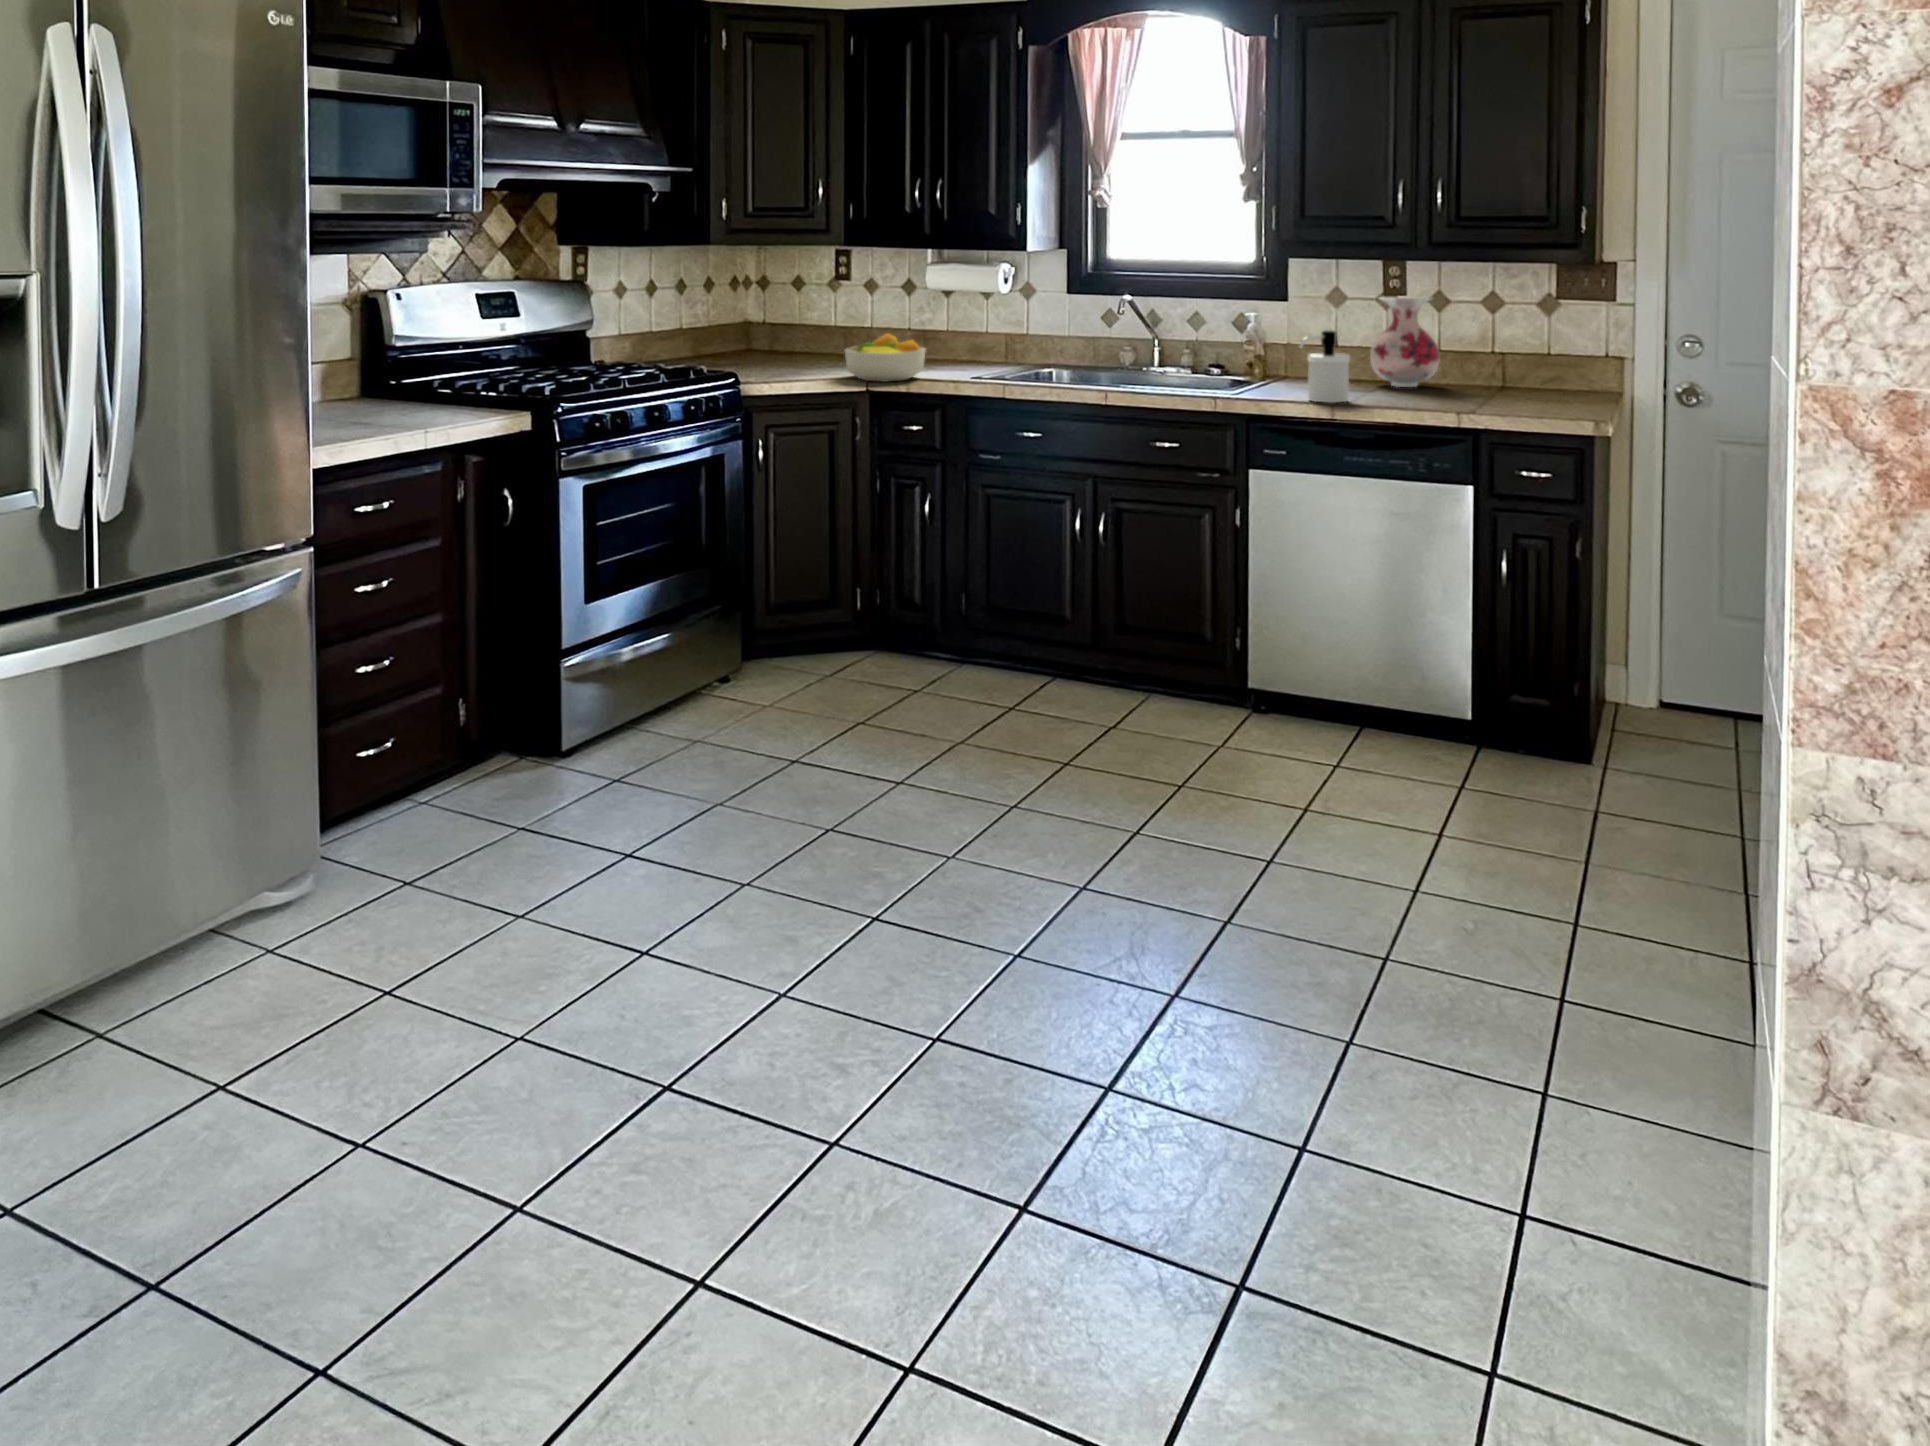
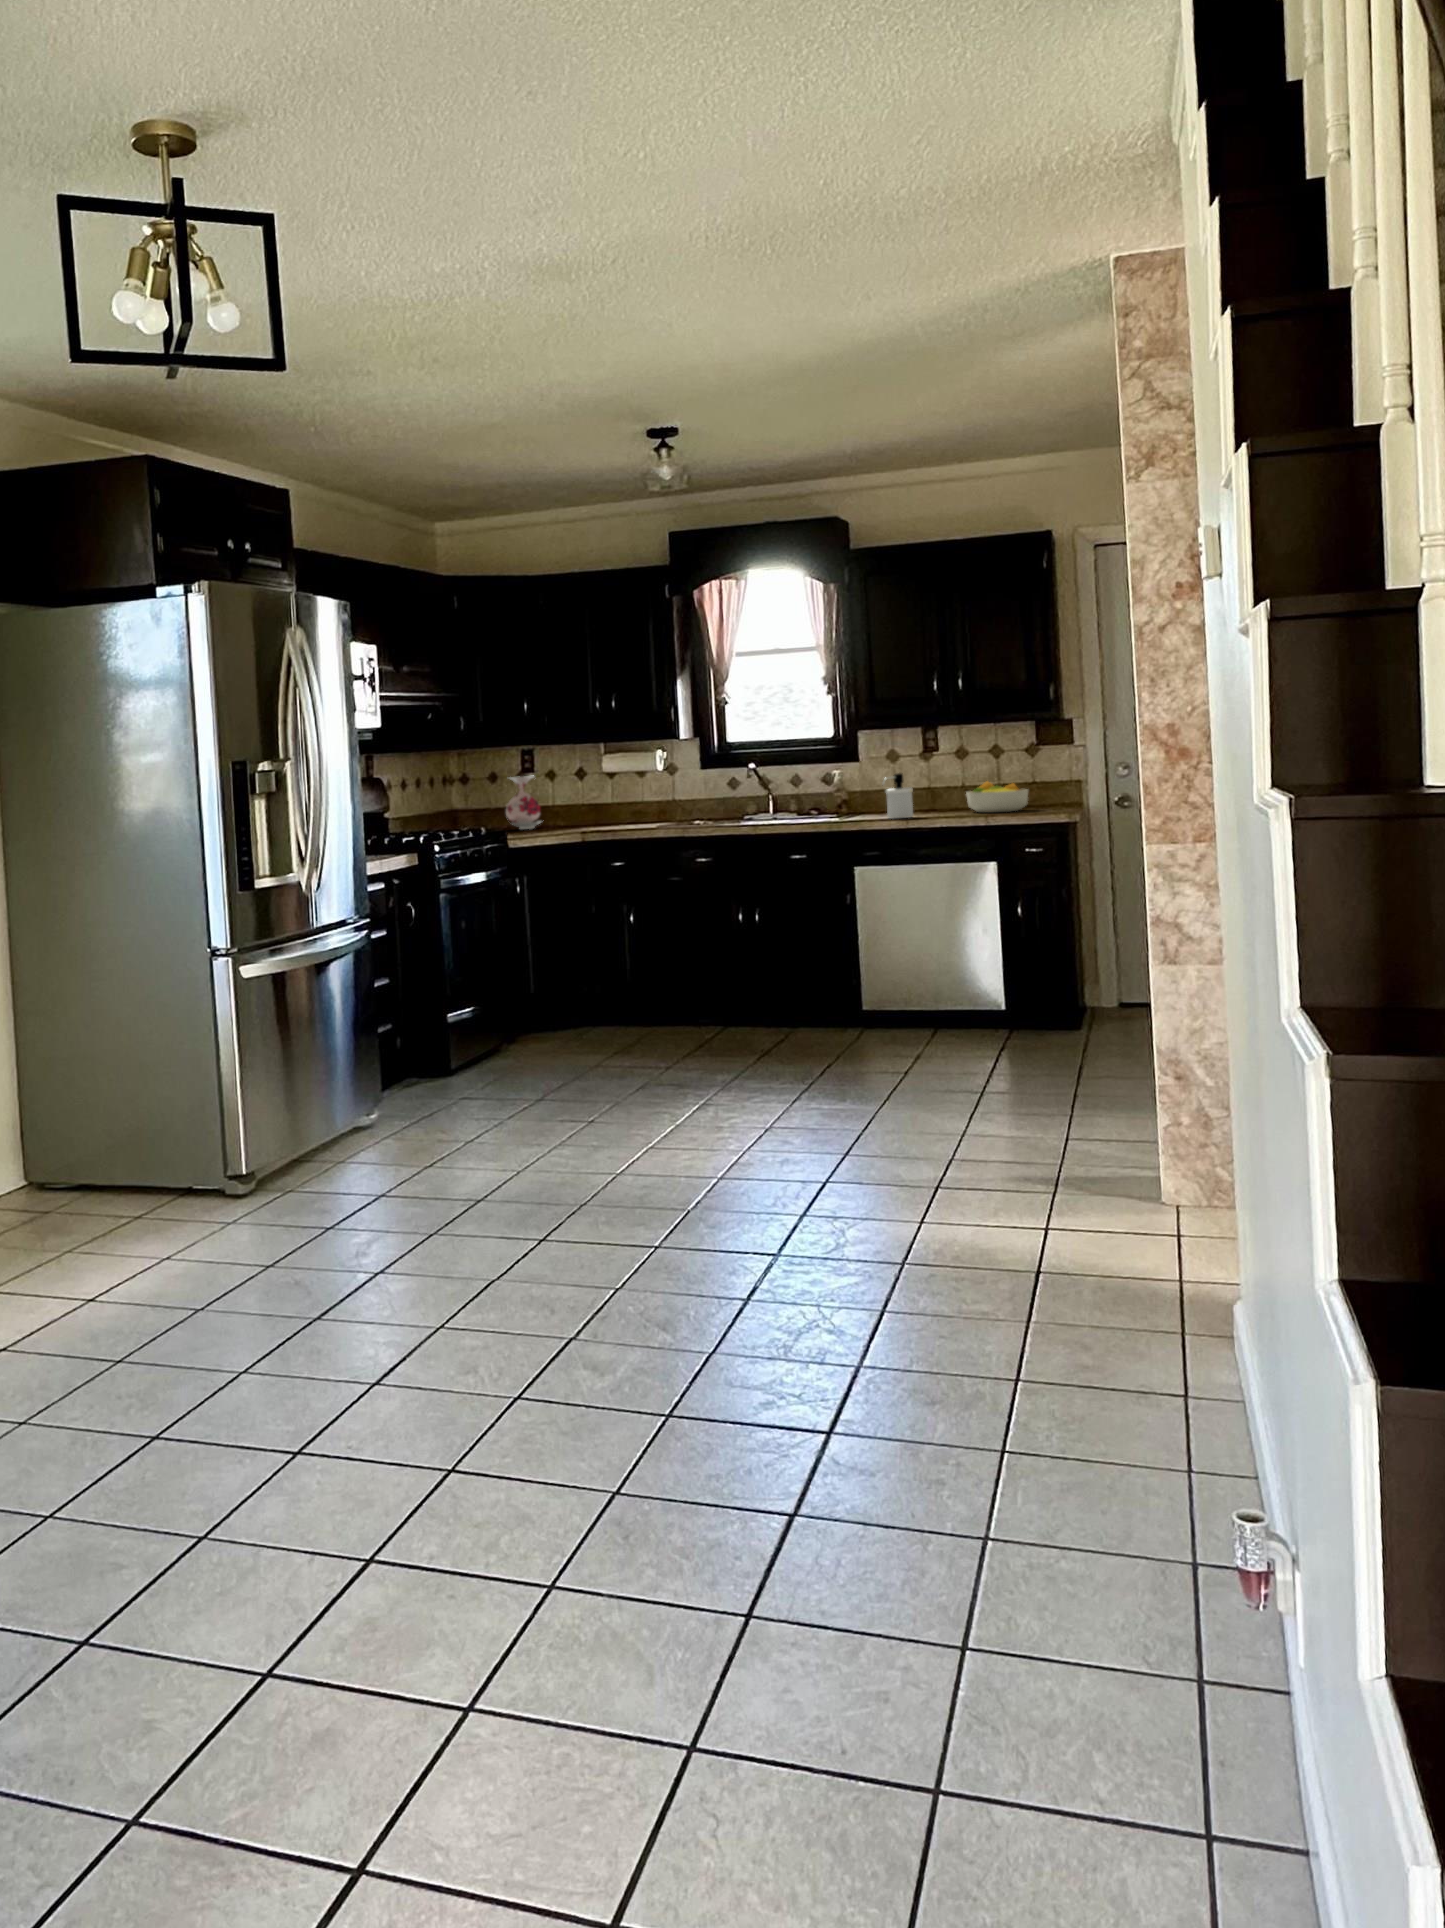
vase: present [1370,296,1440,387] -> present [506,776,541,829]
fruit bowl: present [845,334,925,382] -> present [966,782,1028,813]

